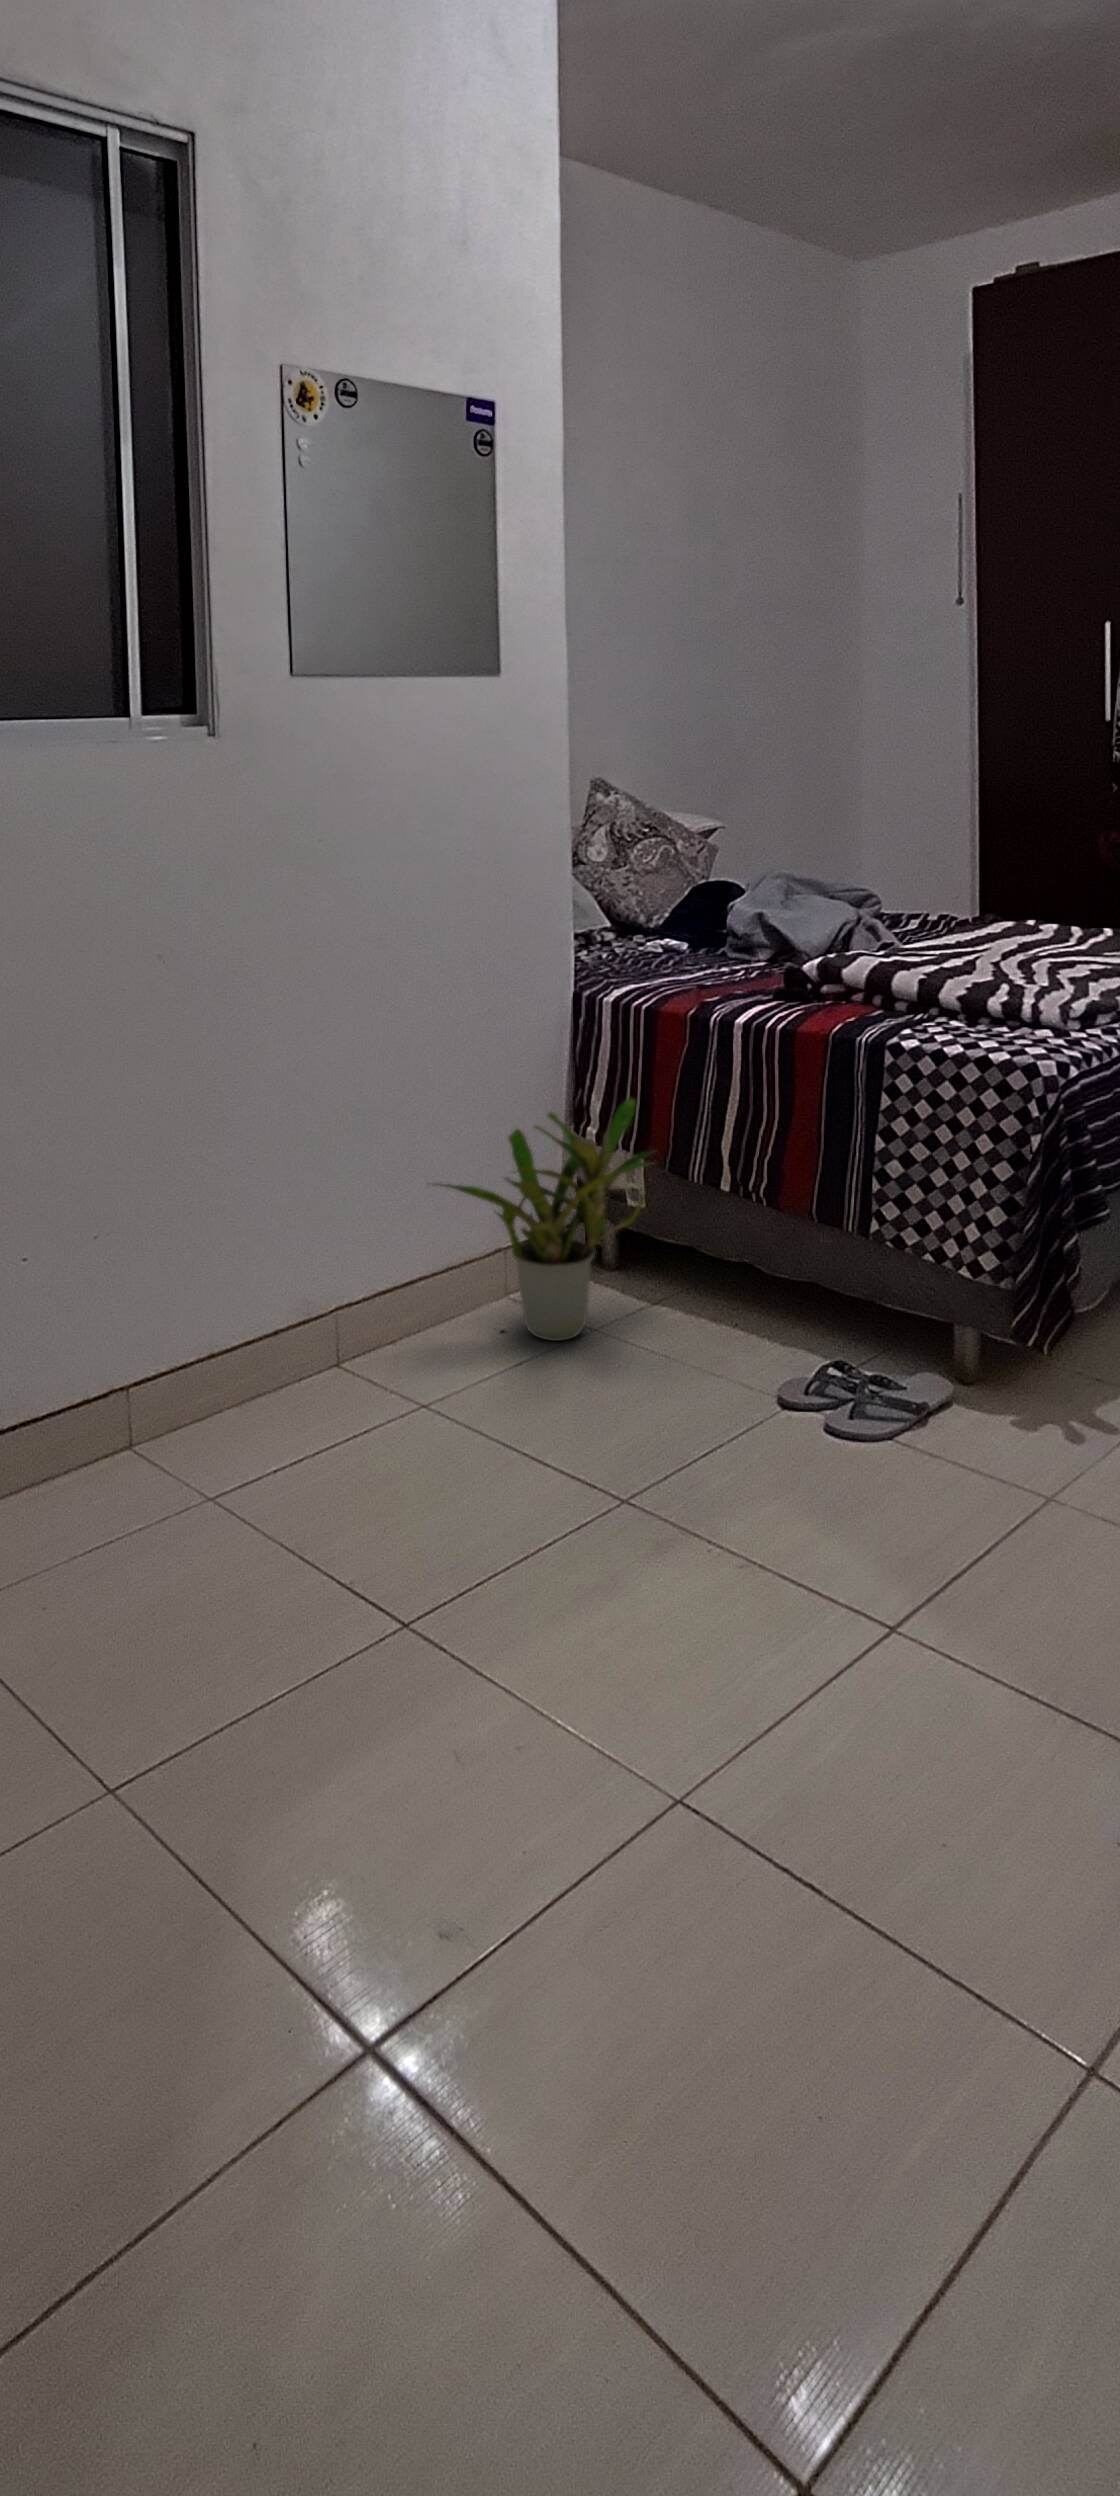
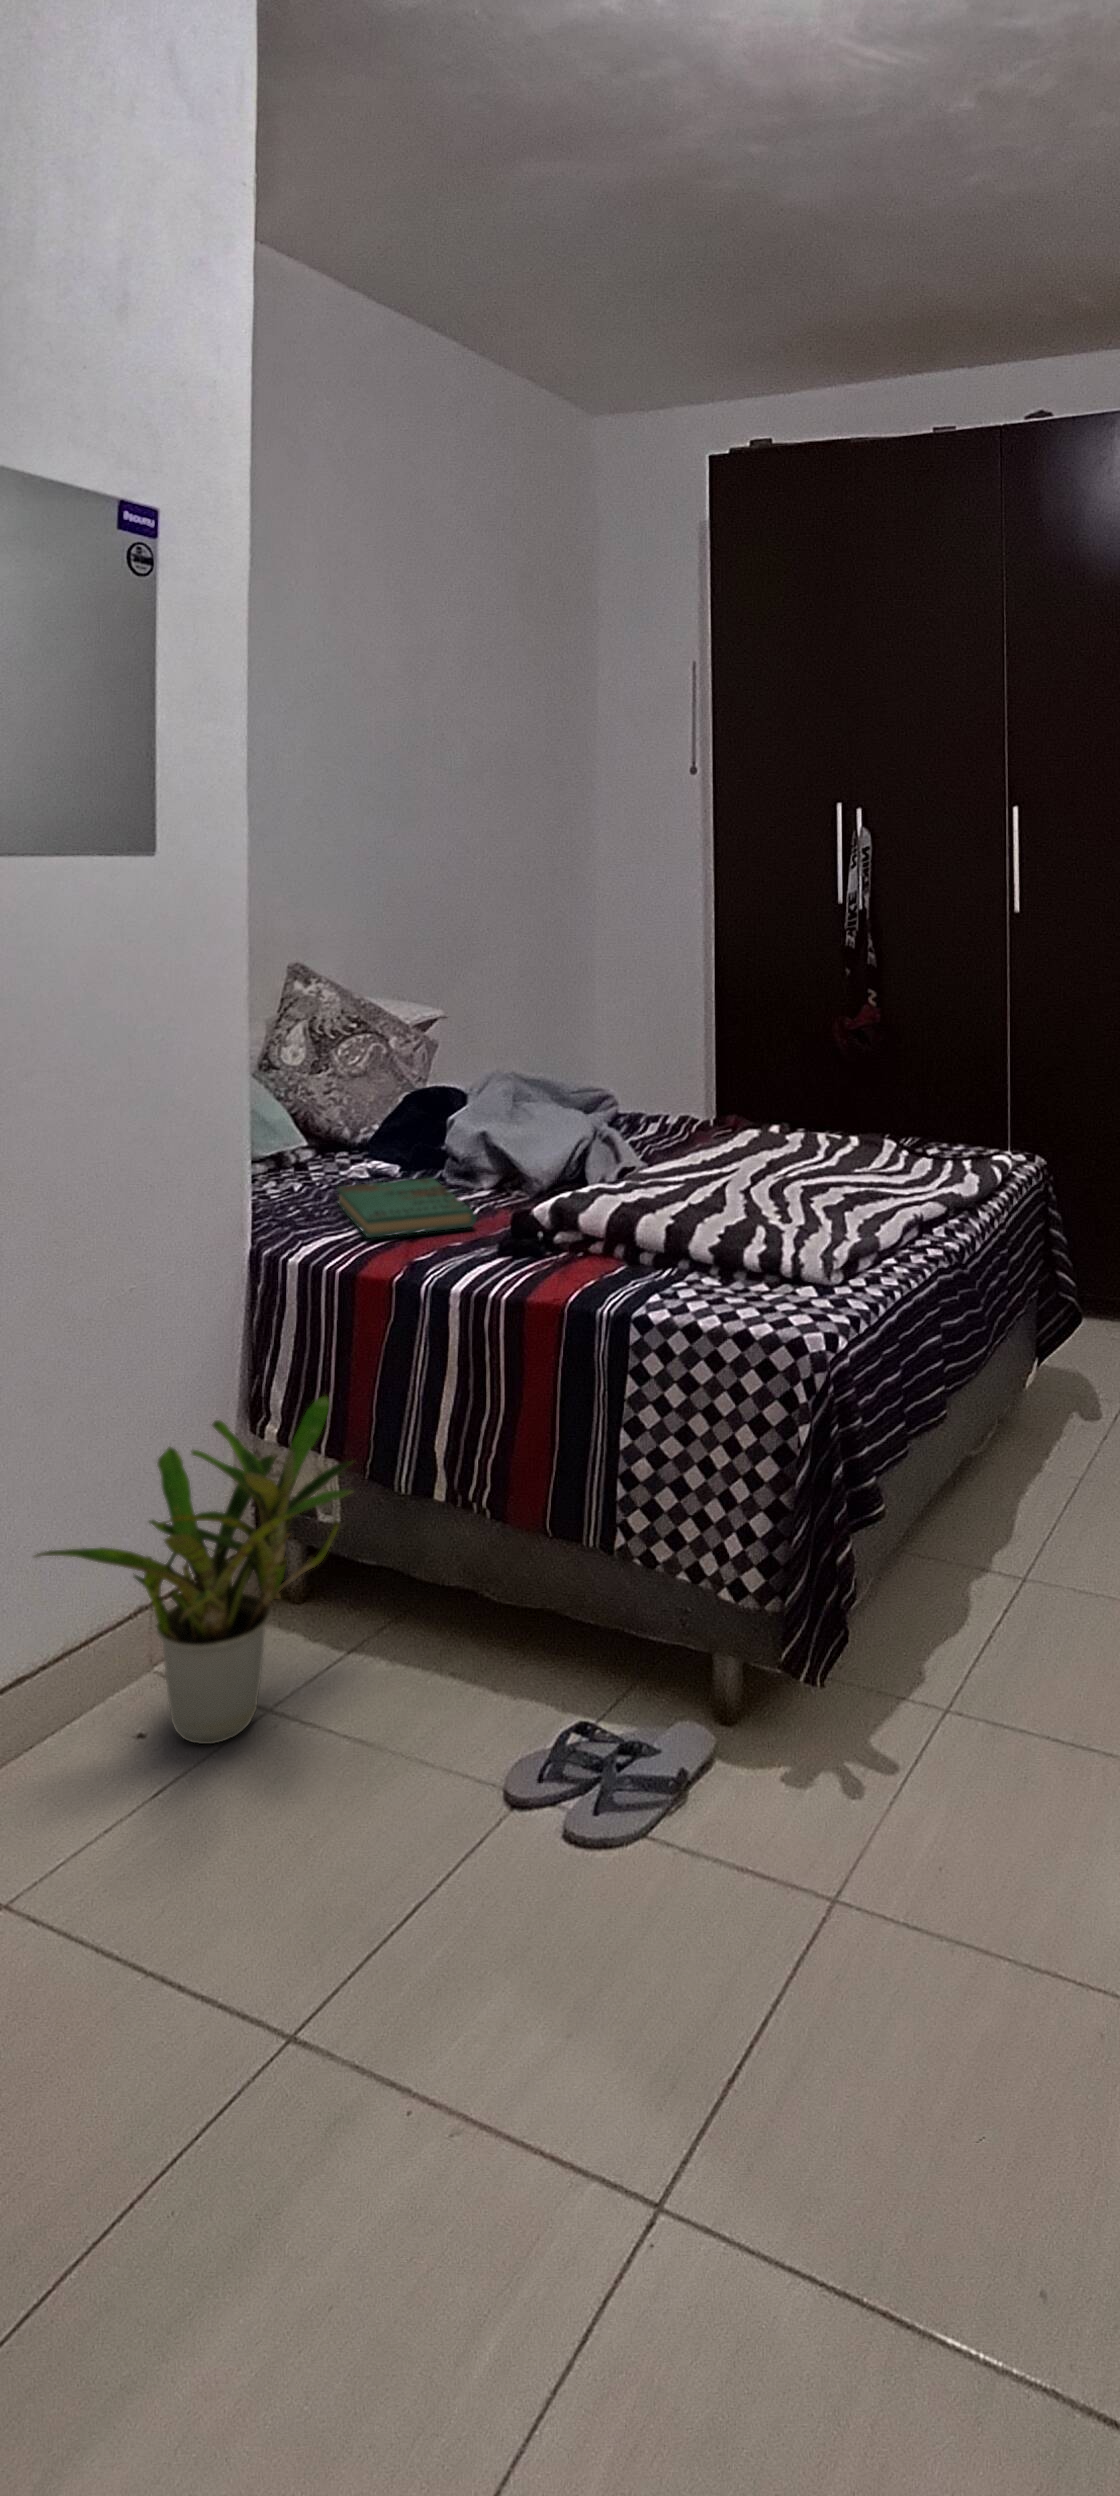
book: none [637,948,753,985] -> present [337,1178,476,1238]

